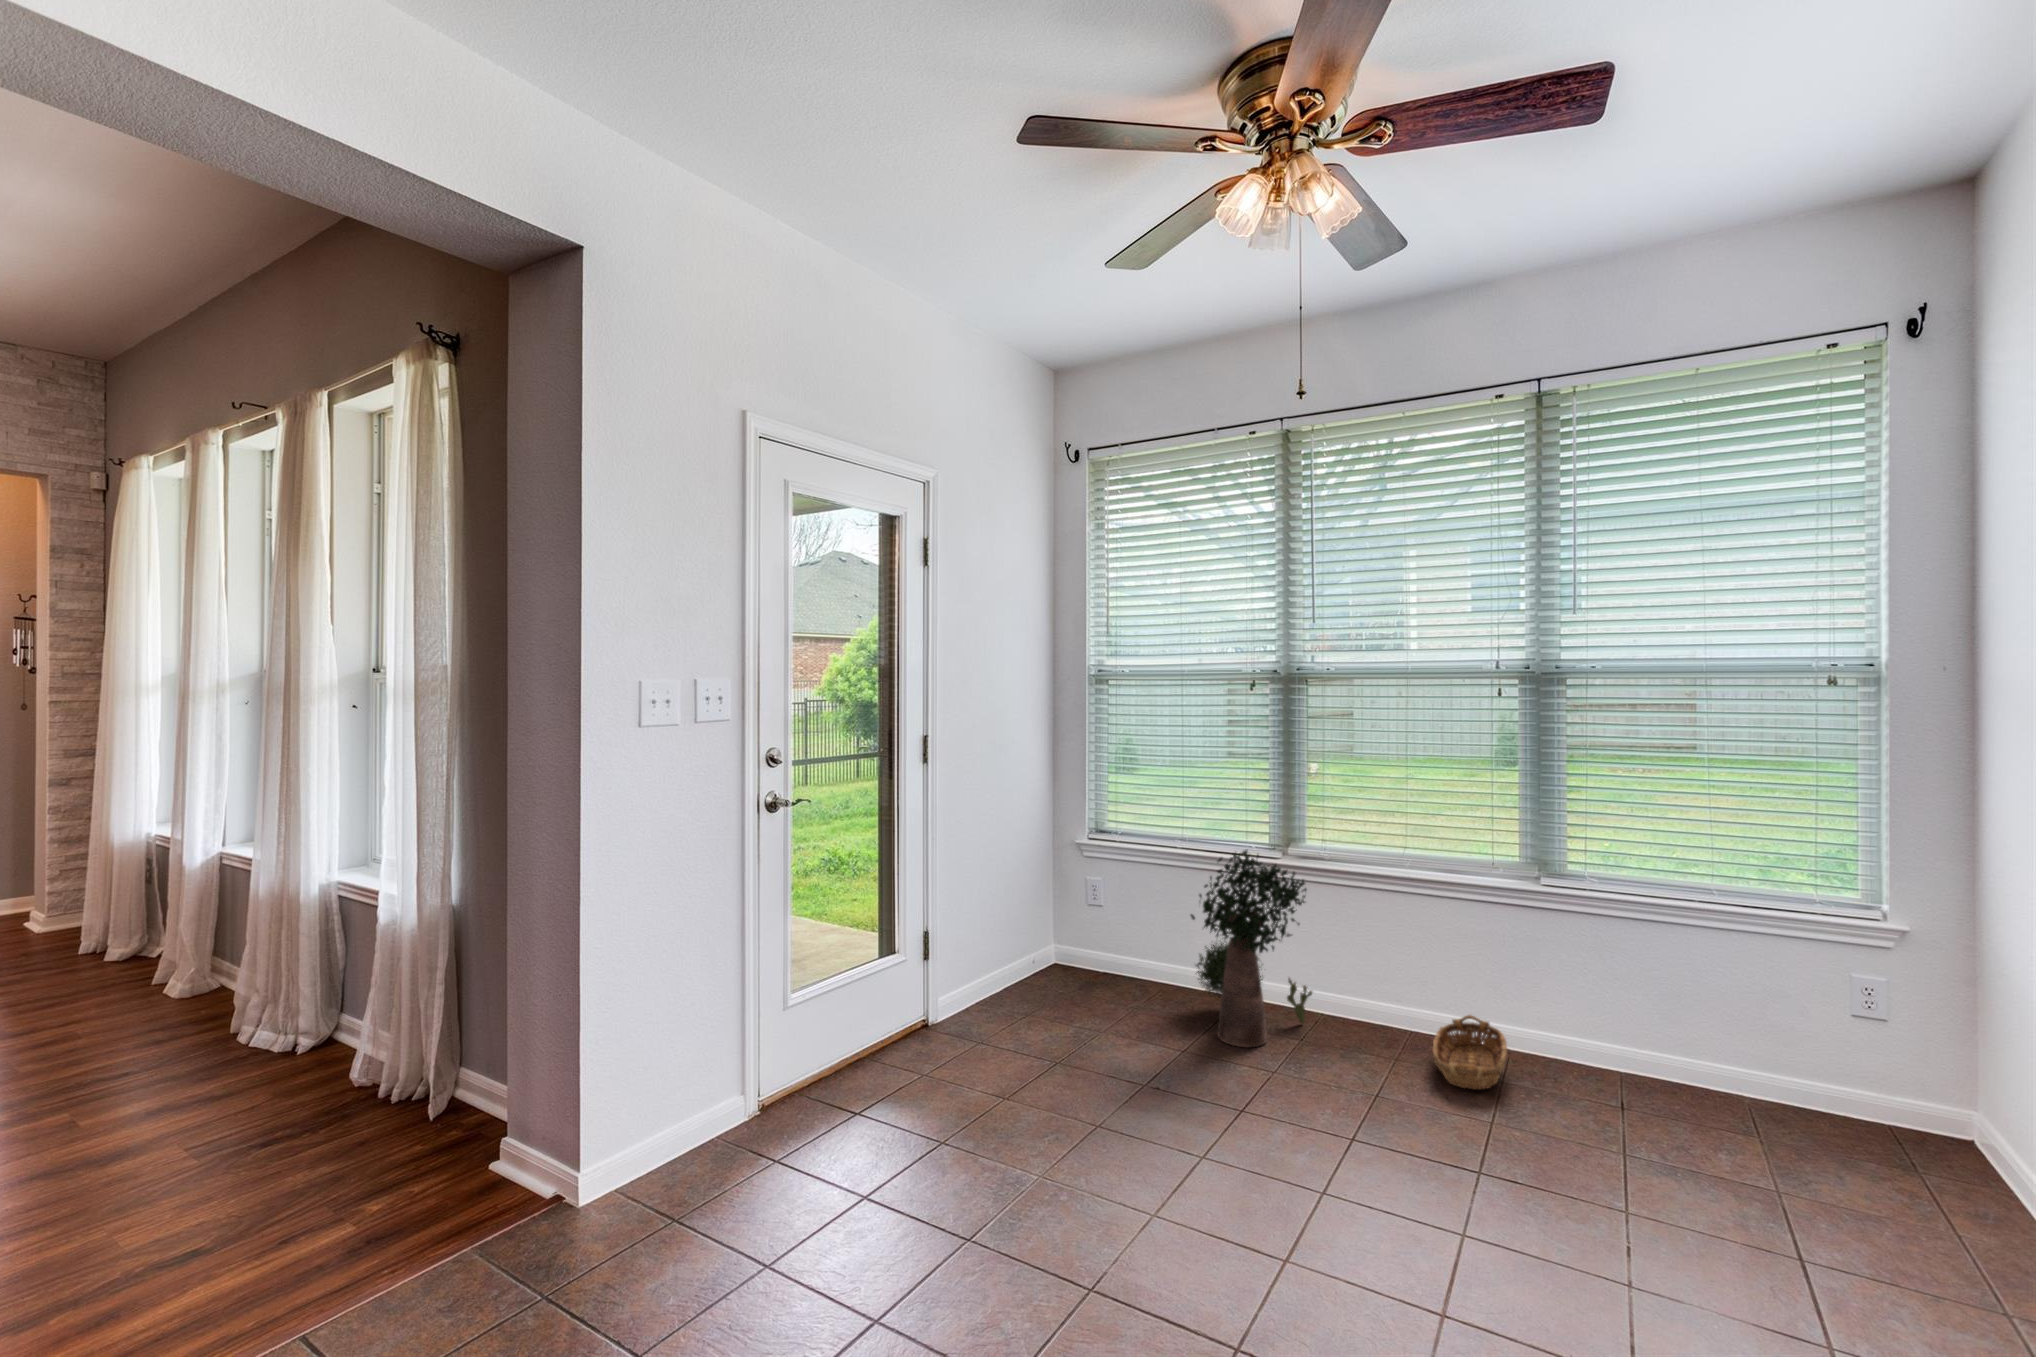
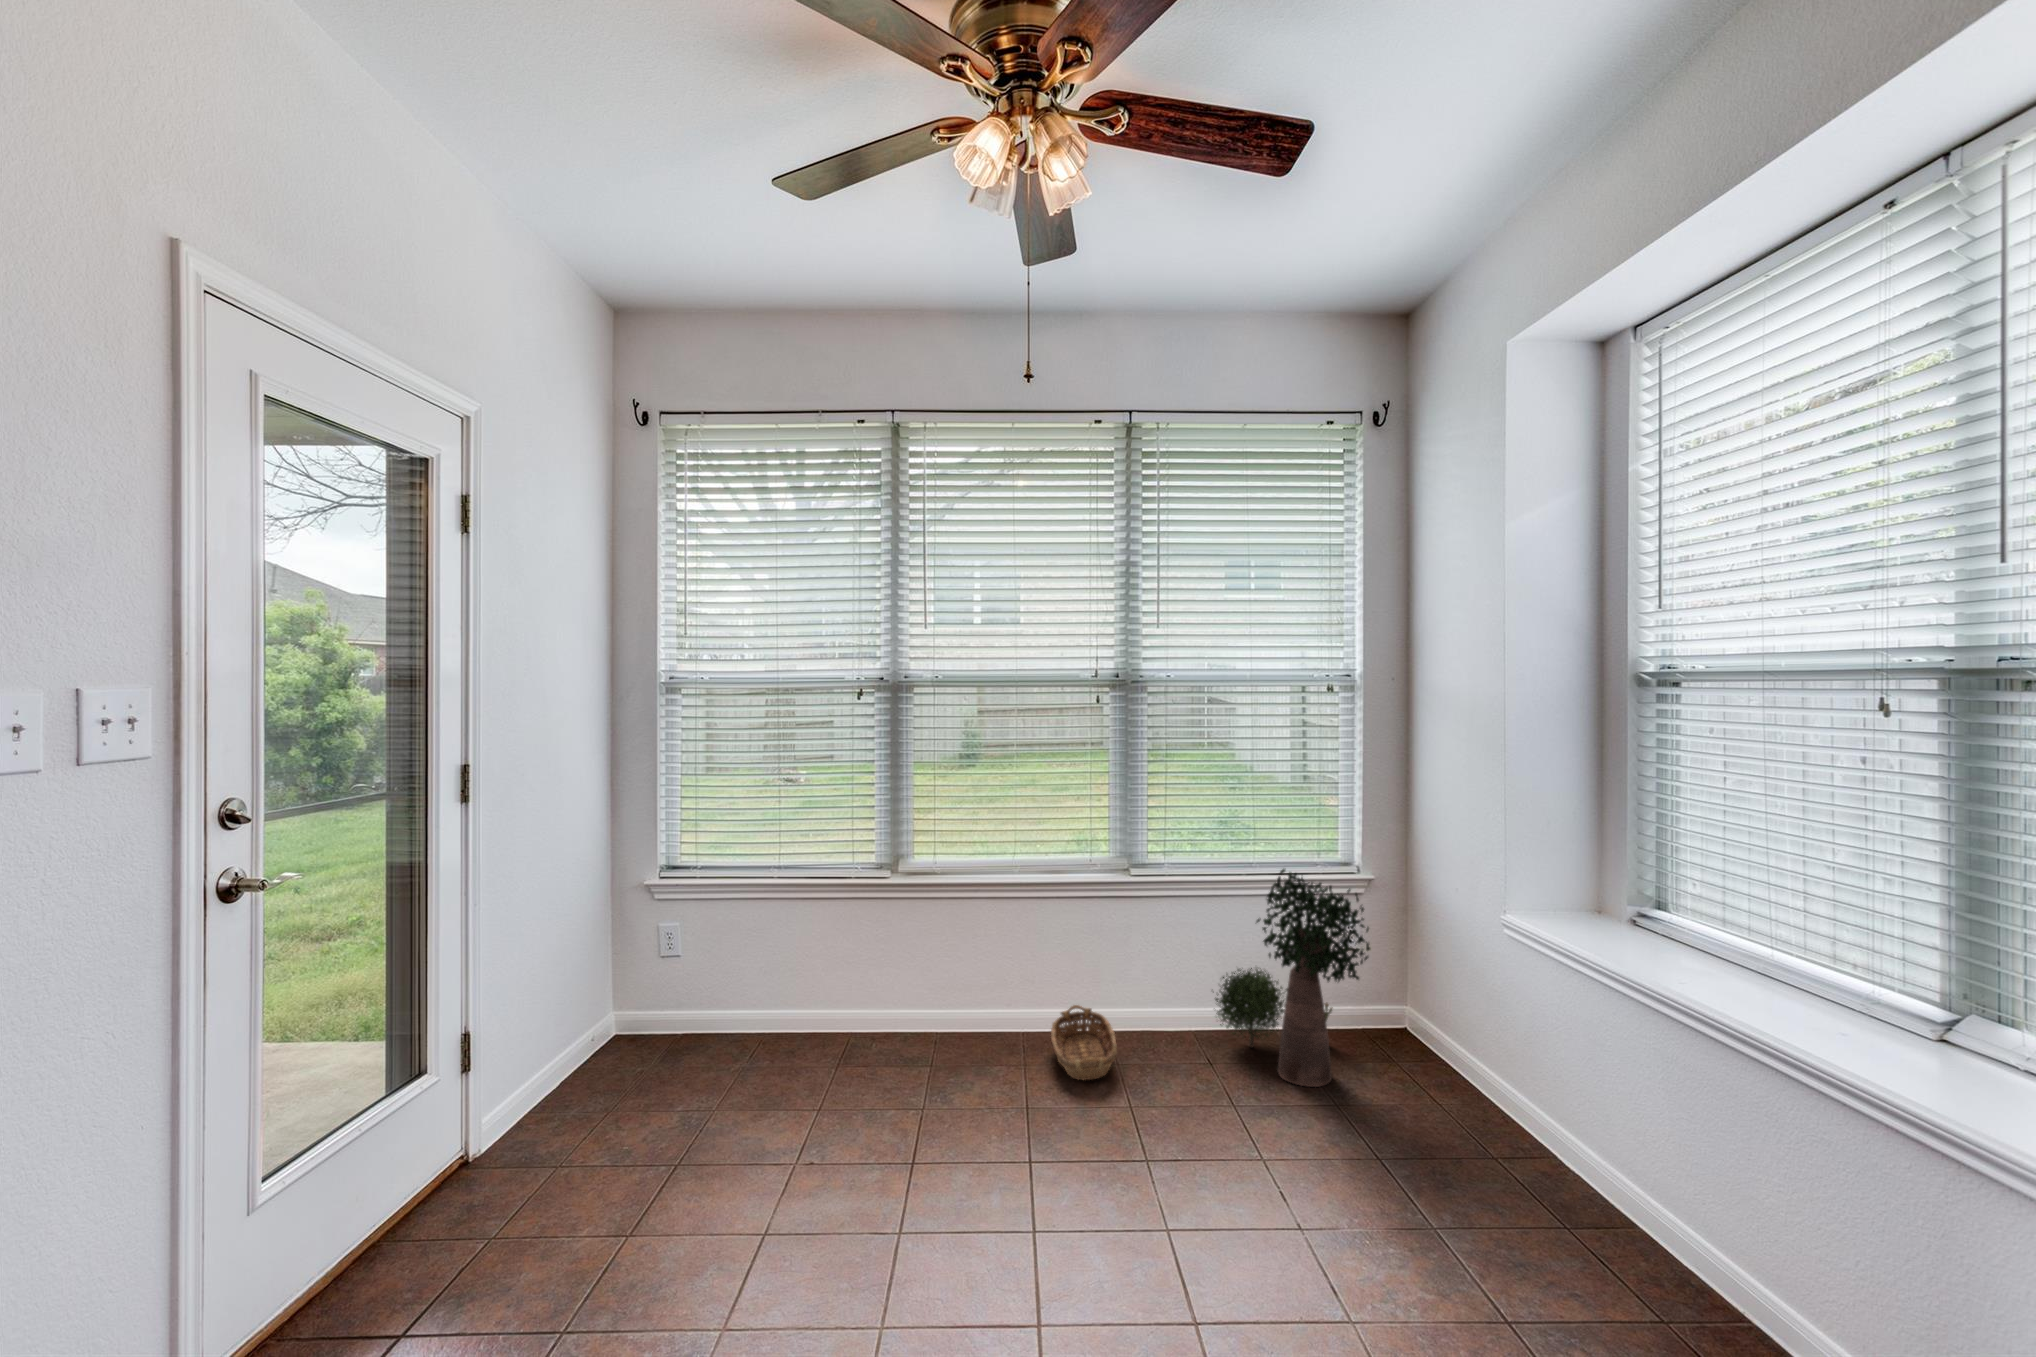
potted plant: present [1191,850,1312,1047] -> present [1215,869,1370,1087]

